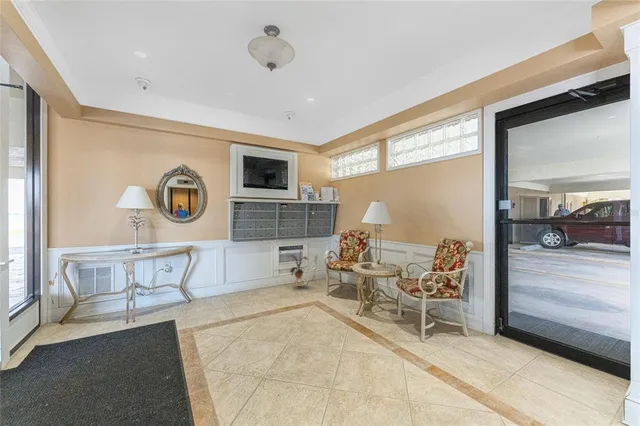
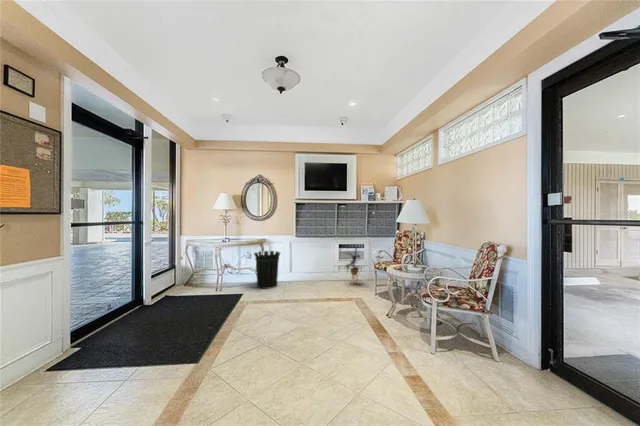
waste bin: none [181,260,217,309] -> present [254,251,280,288]

